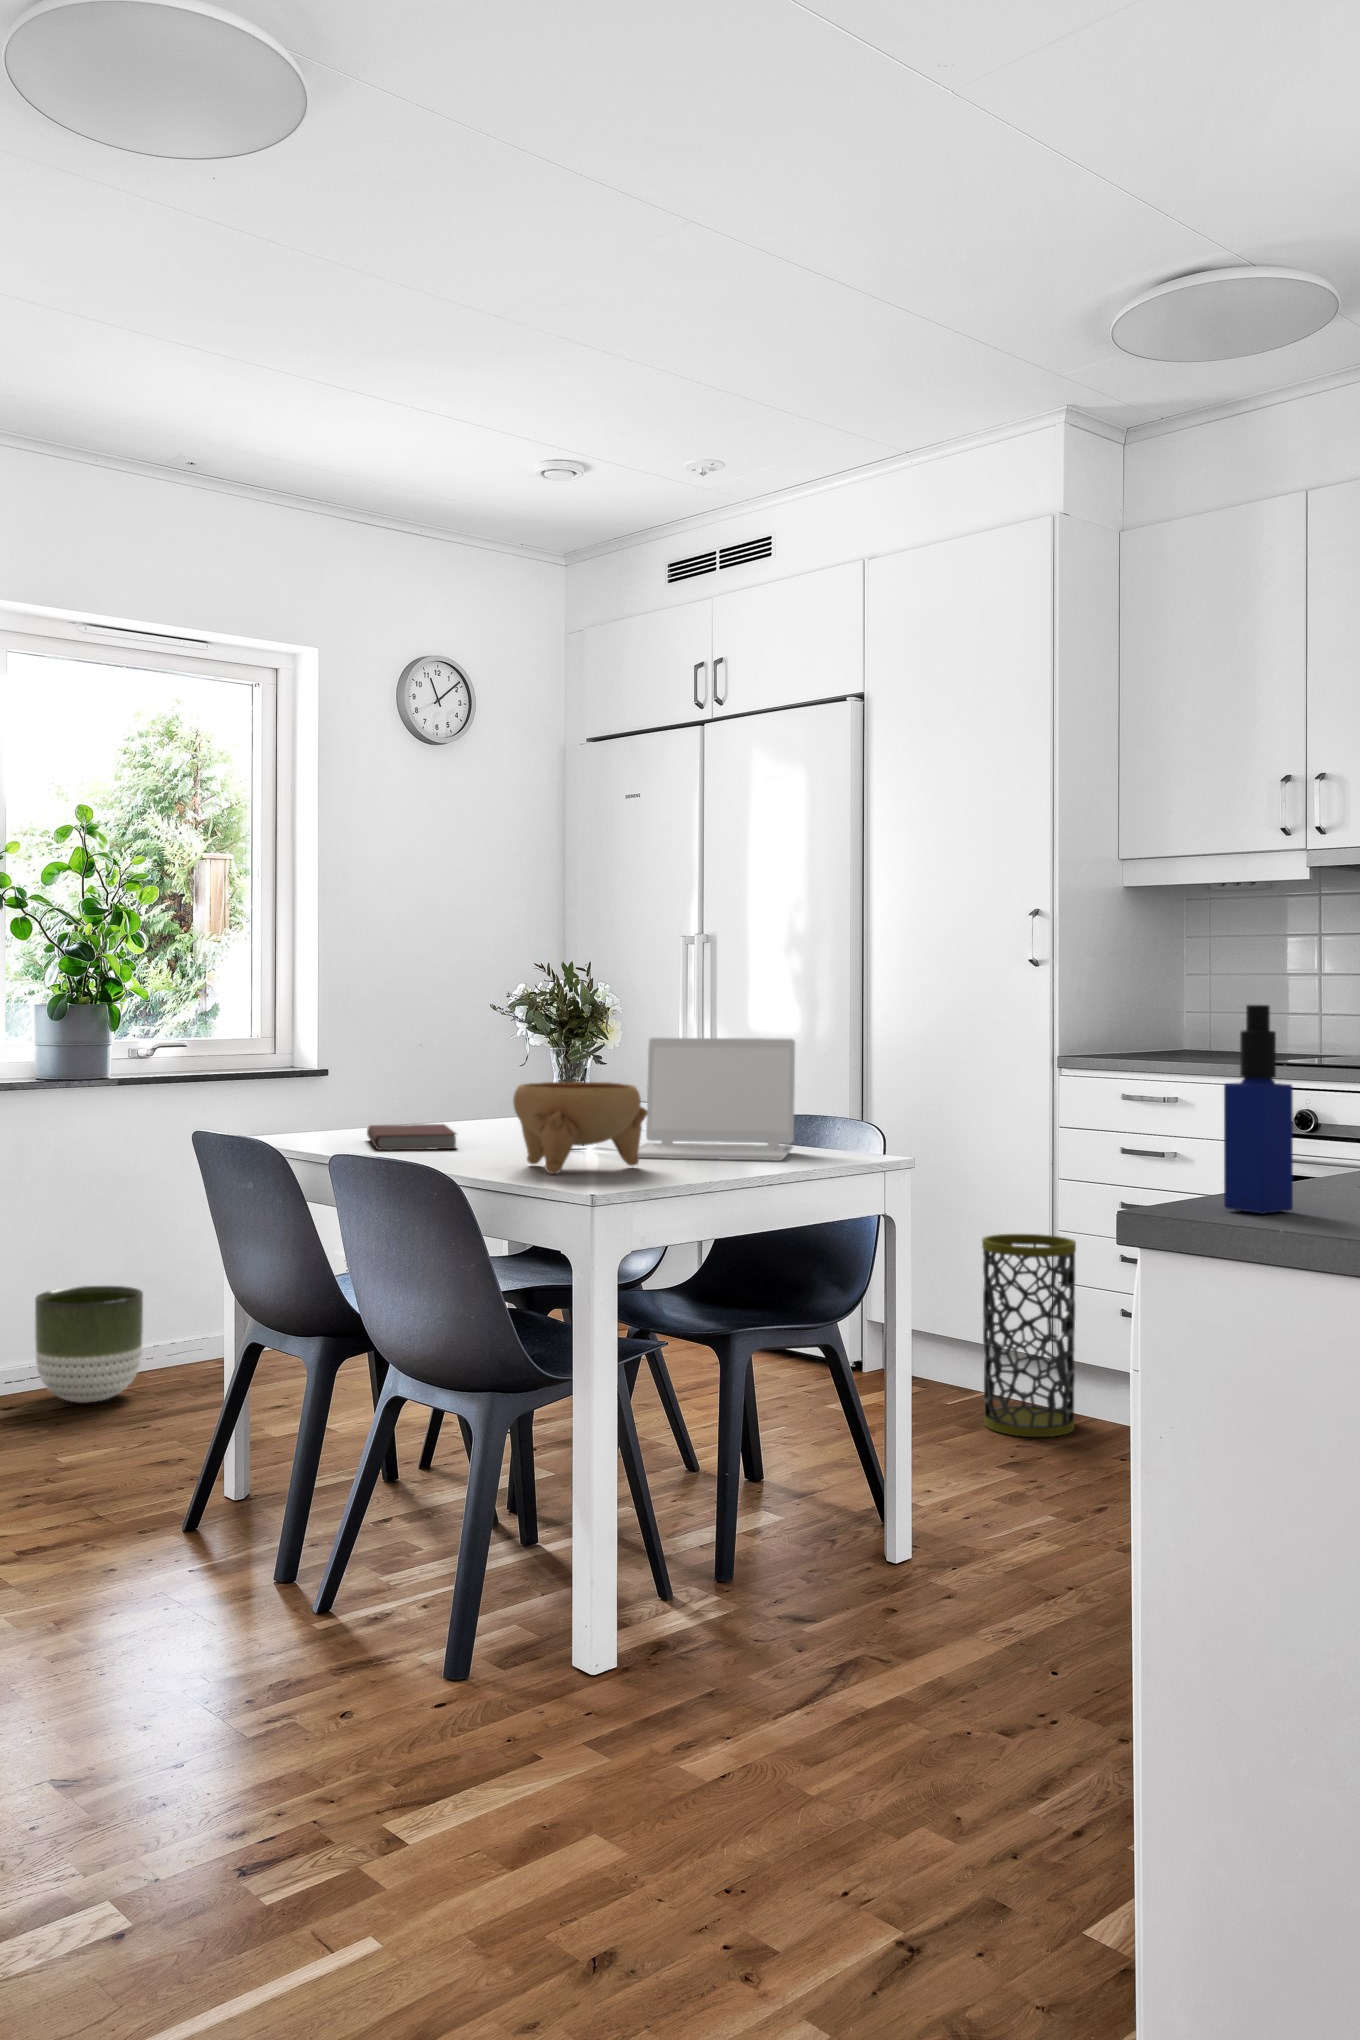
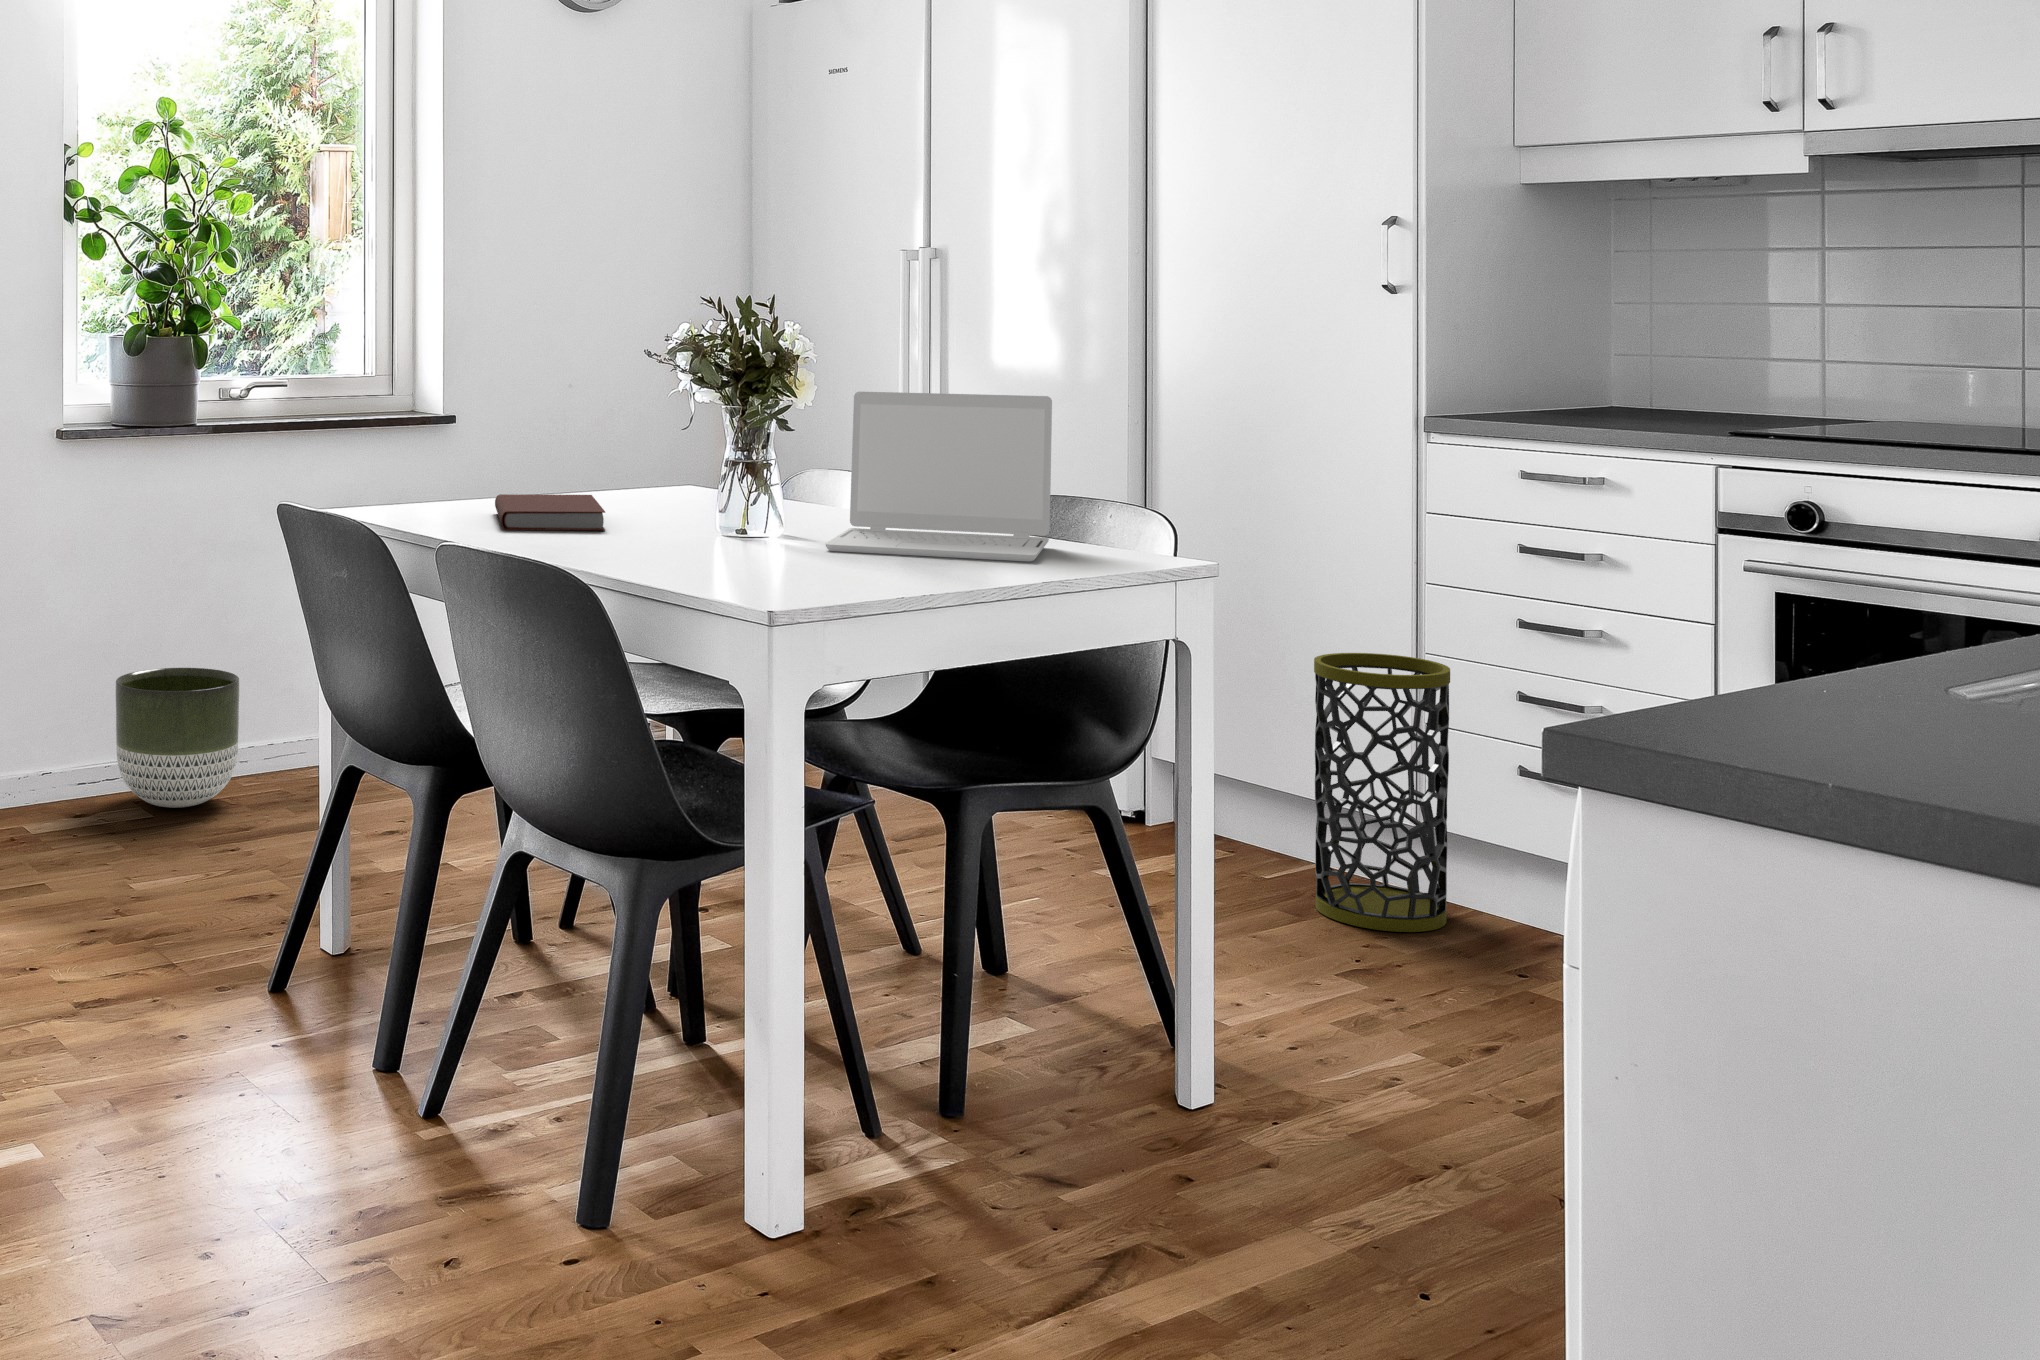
bottle: present [1224,1005,1293,1214] -> none [1726,418,1847,747]
bowl: present [513,1082,647,1174] -> none [671,453,849,577]

